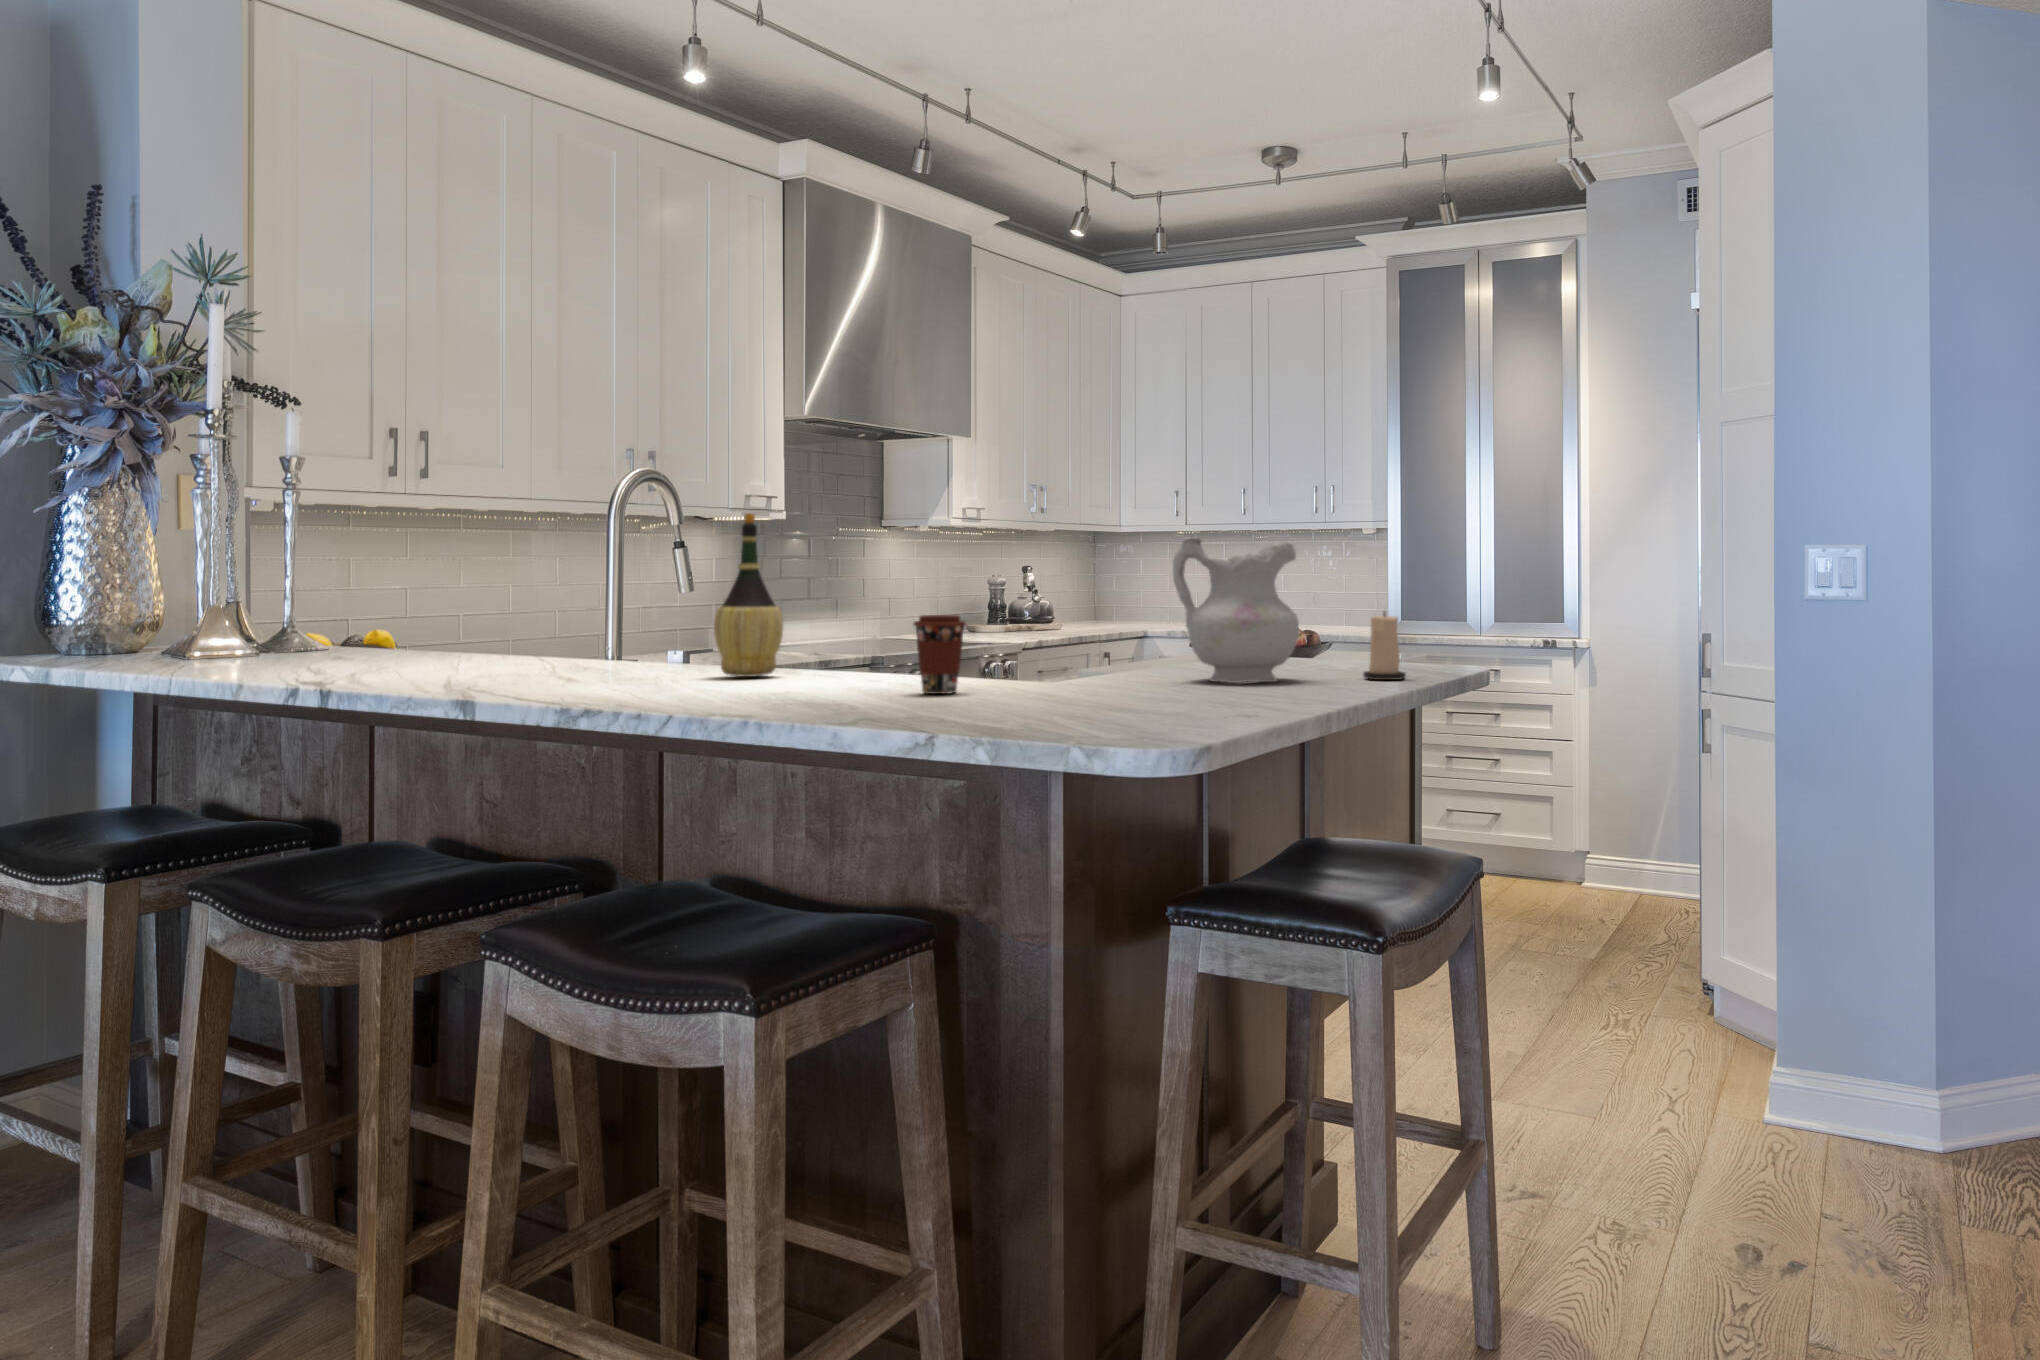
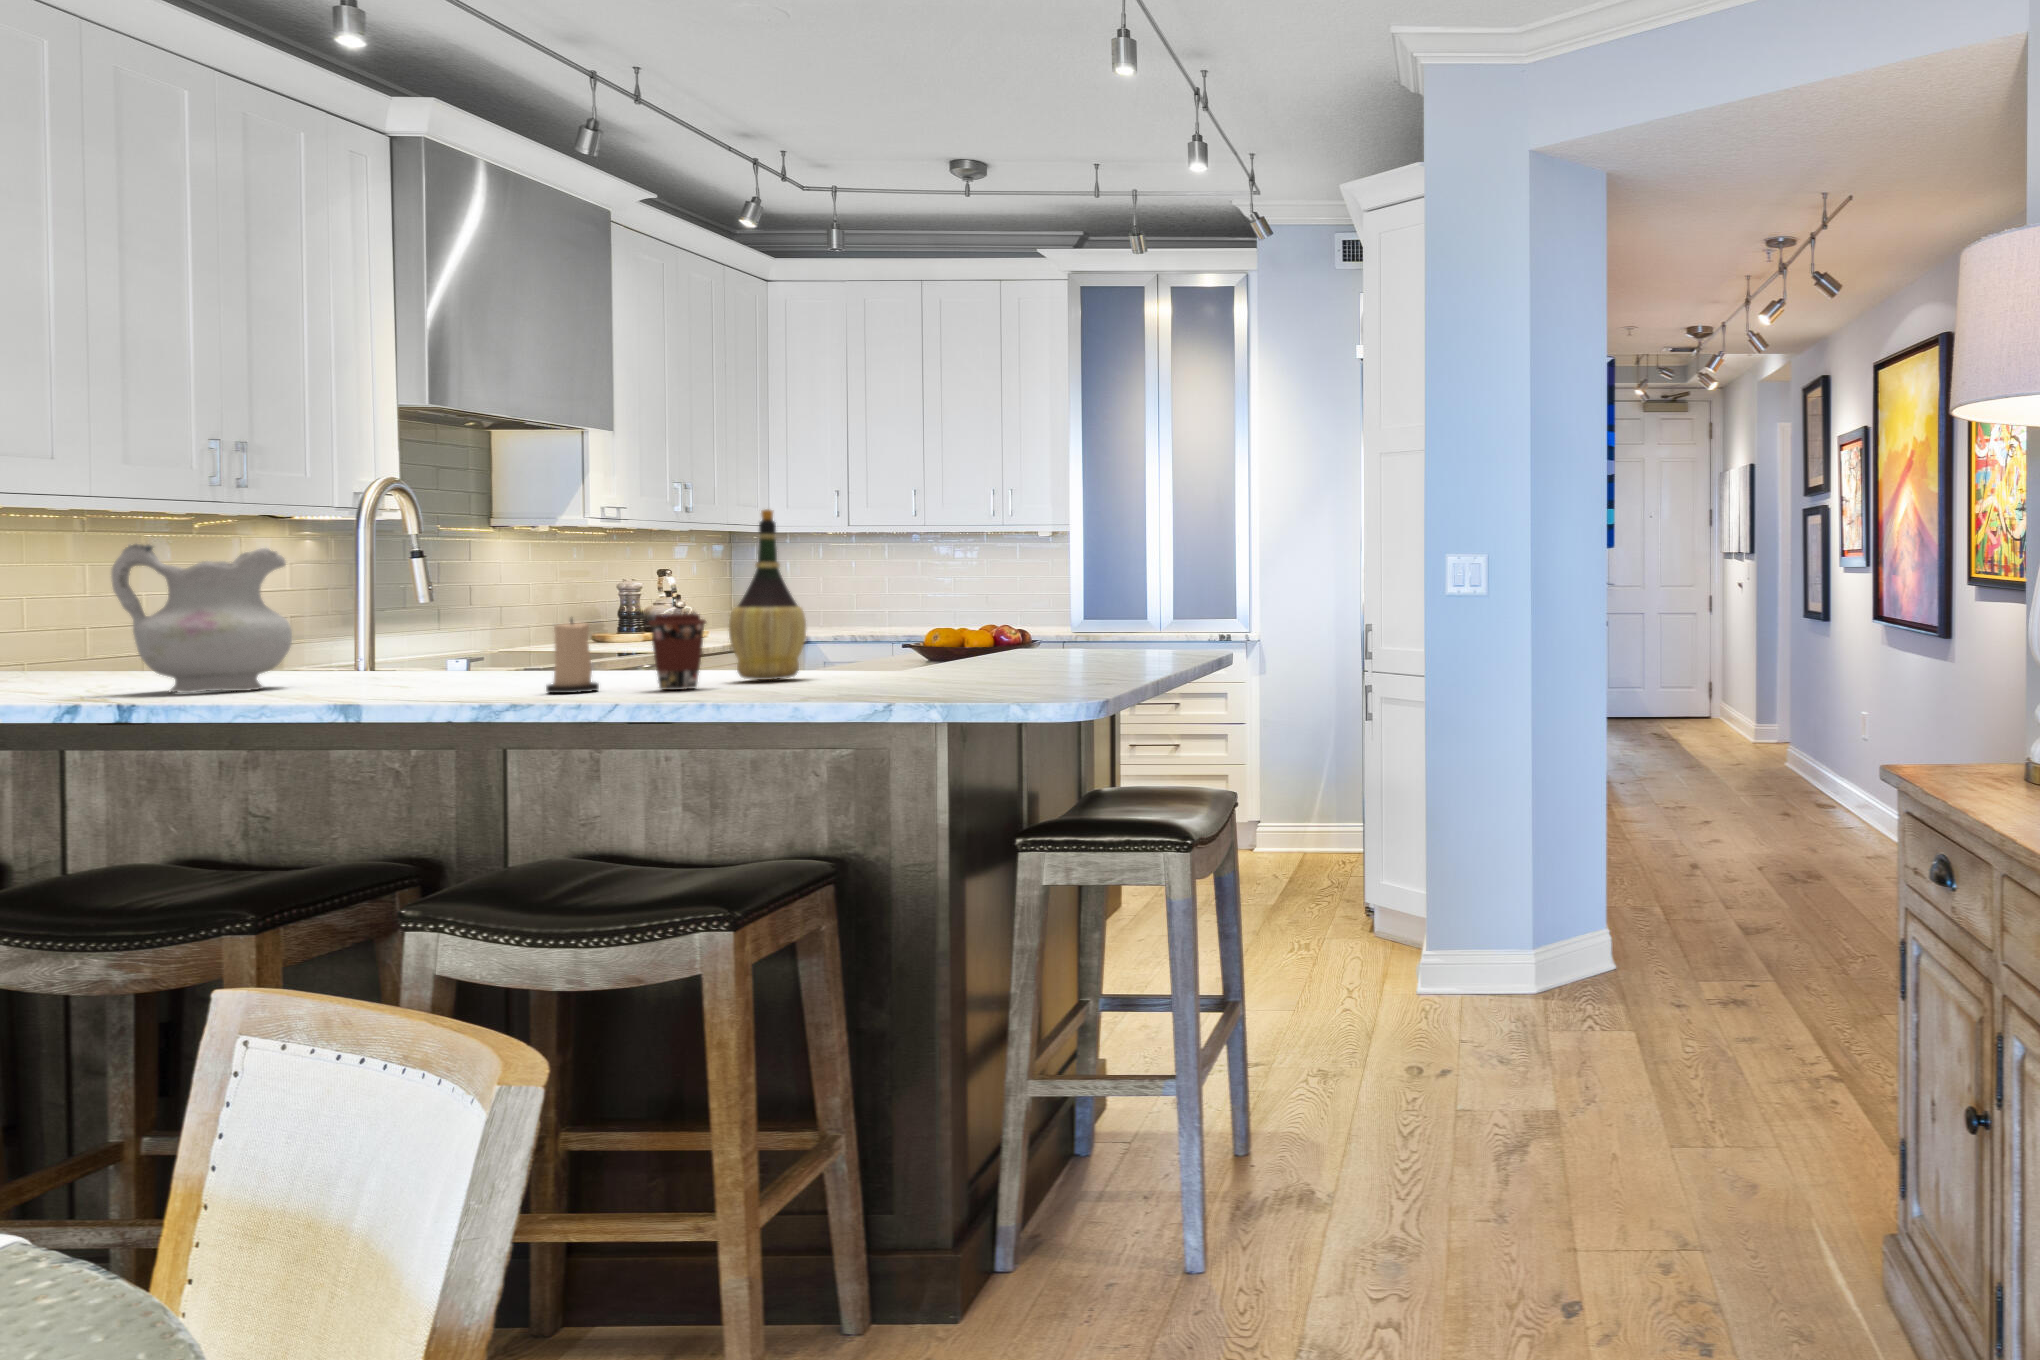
wine bottle: present [714,513,783,677] -> present [729,509,806,680]
ceramic pitcher: present [1173,538,1299,683] -> present [111,544,292,693]
candle: present [1363,612,1406,680] -> present [546,619,599,693]

